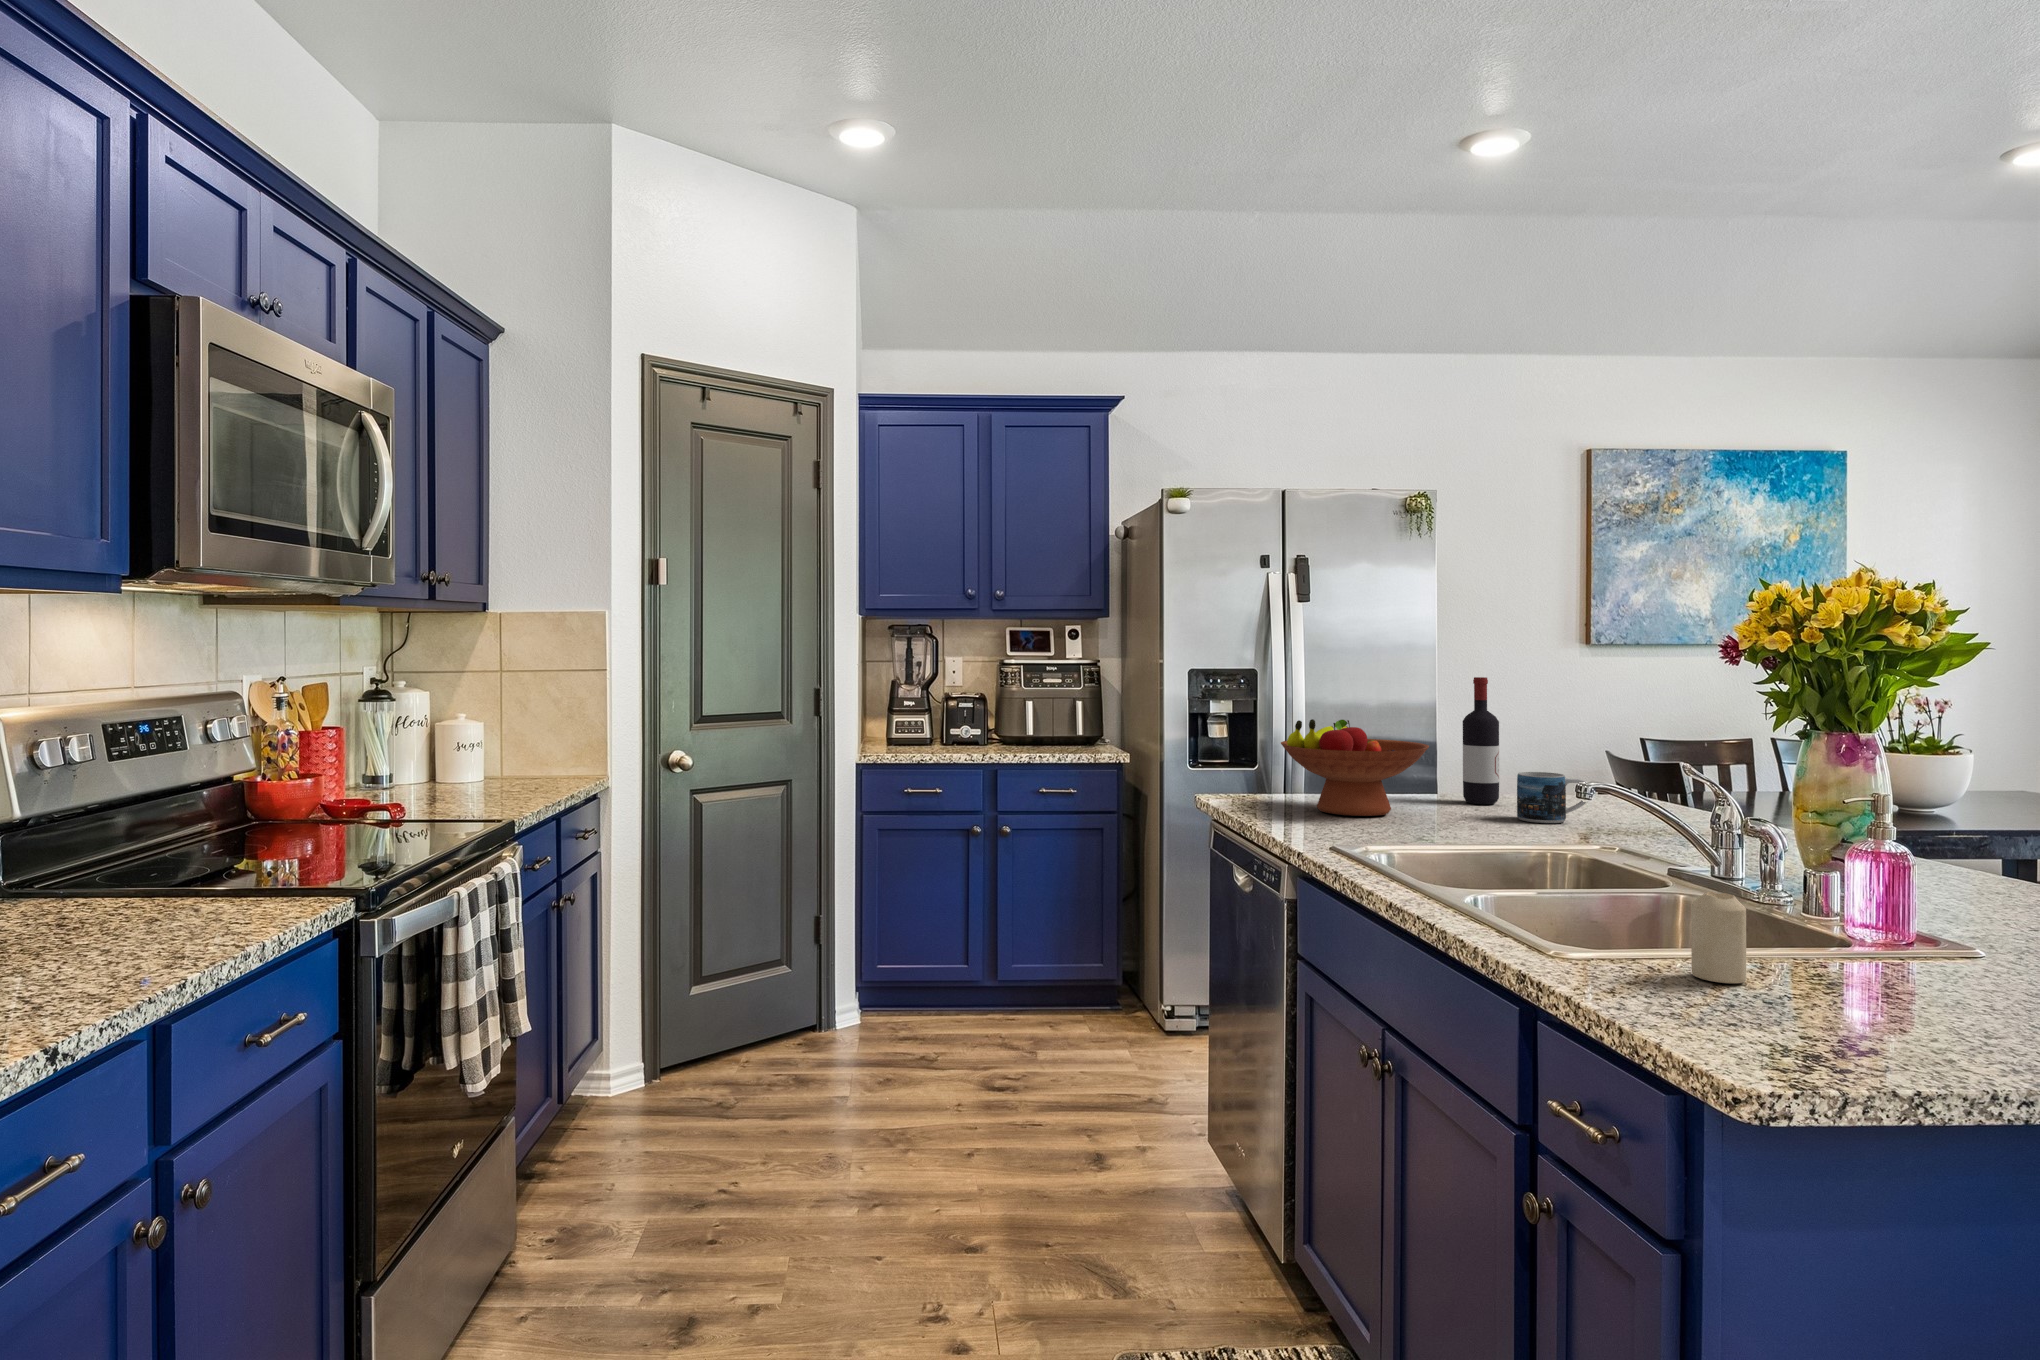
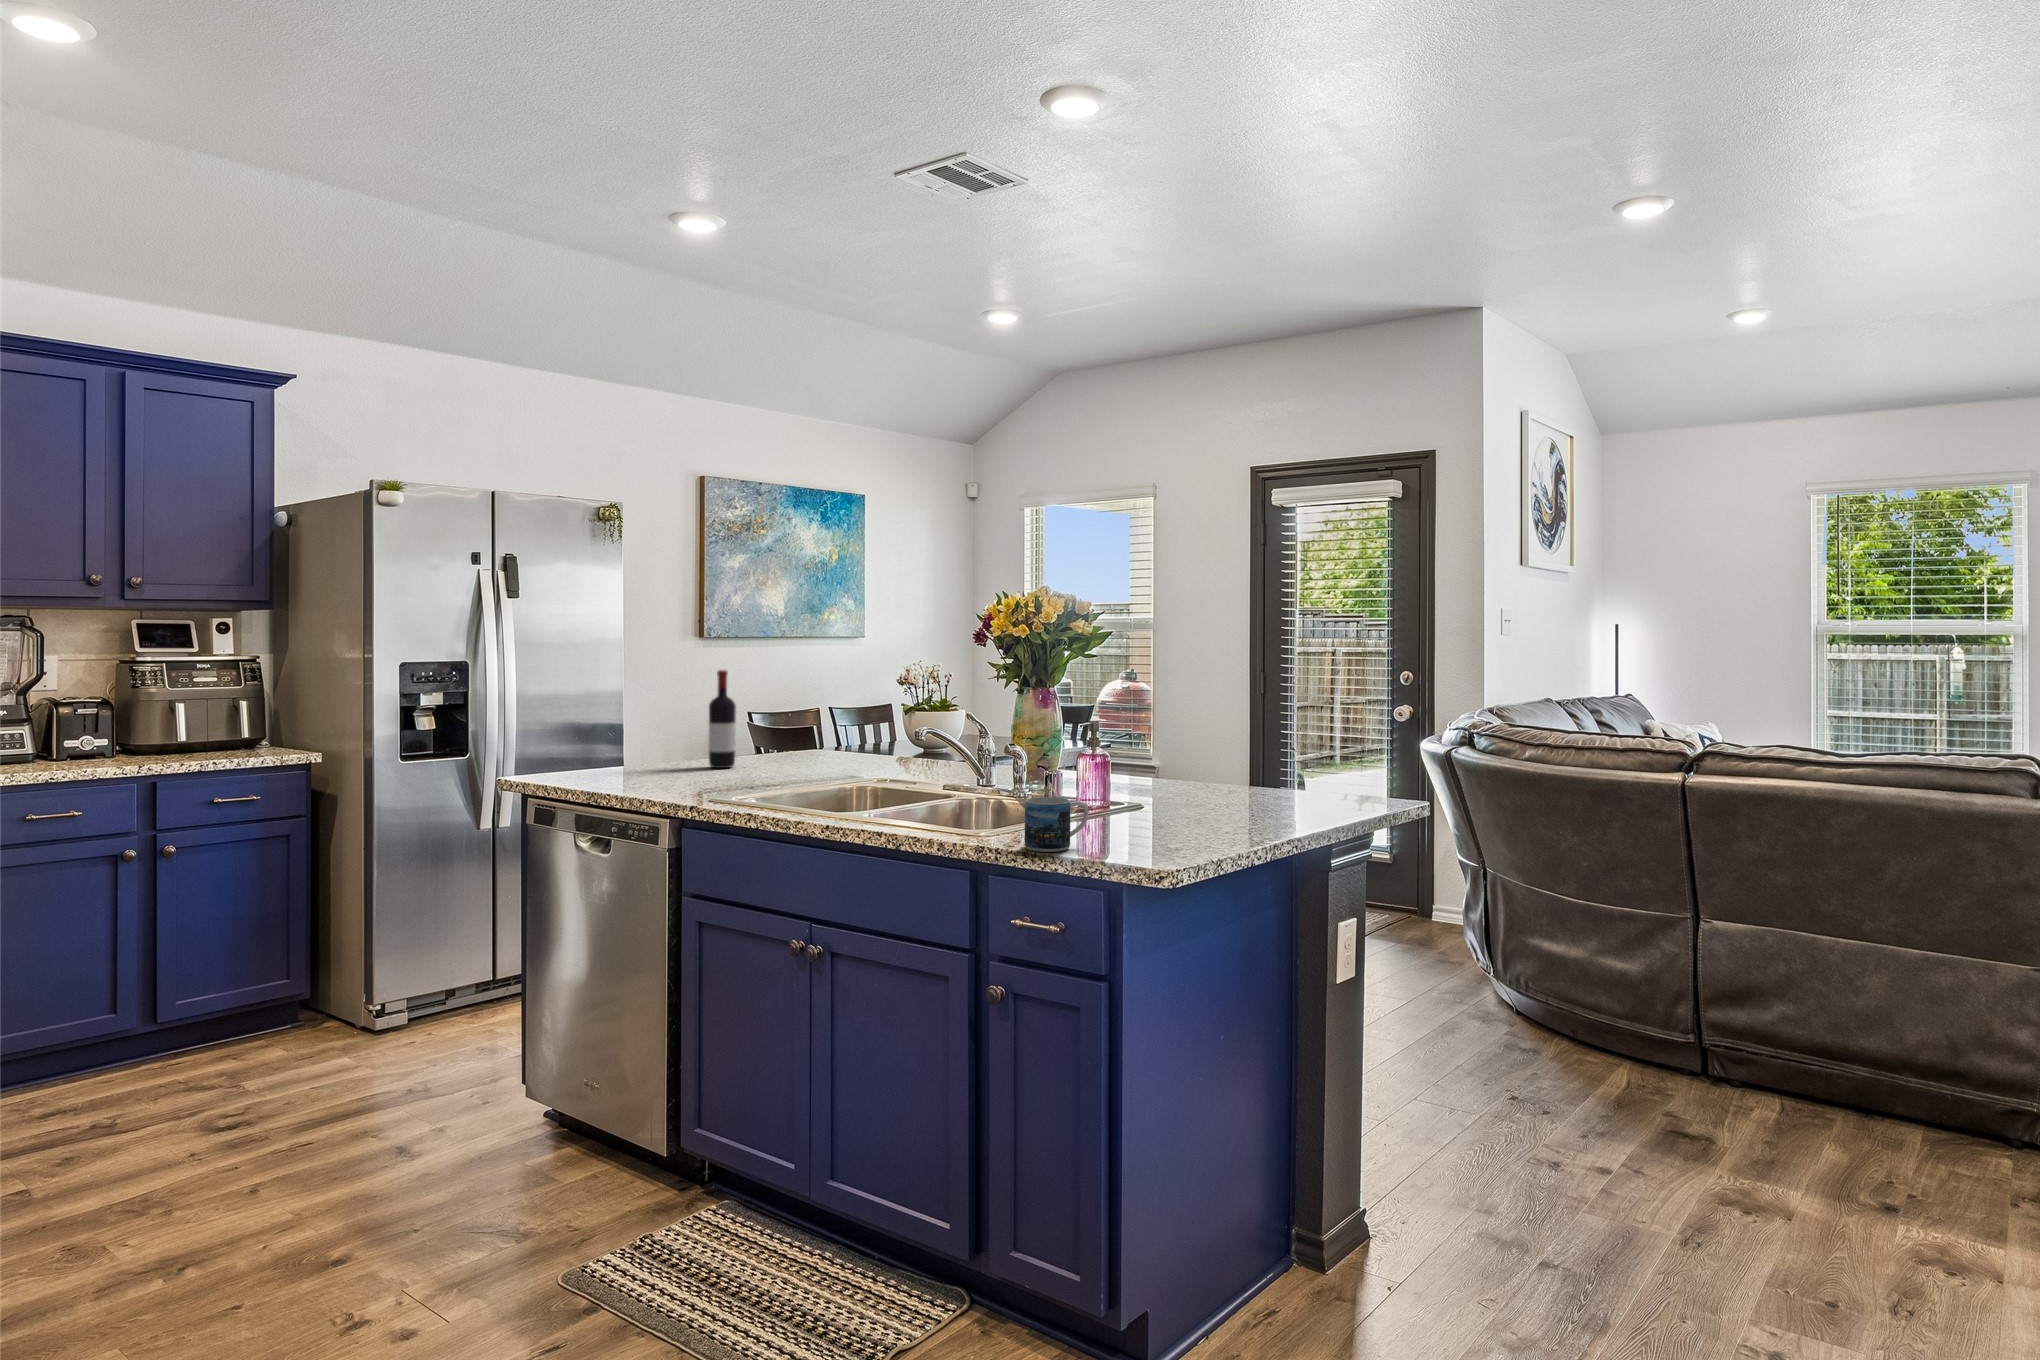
fruit bowl: present [1281,719,1429,816] -> none [585,708,707,786]
mug: present [1517,772,1589,823] -> present [1025,797,1088,852]
candle: present [1691,891,1746,983] -> none [971,795,997,844]

